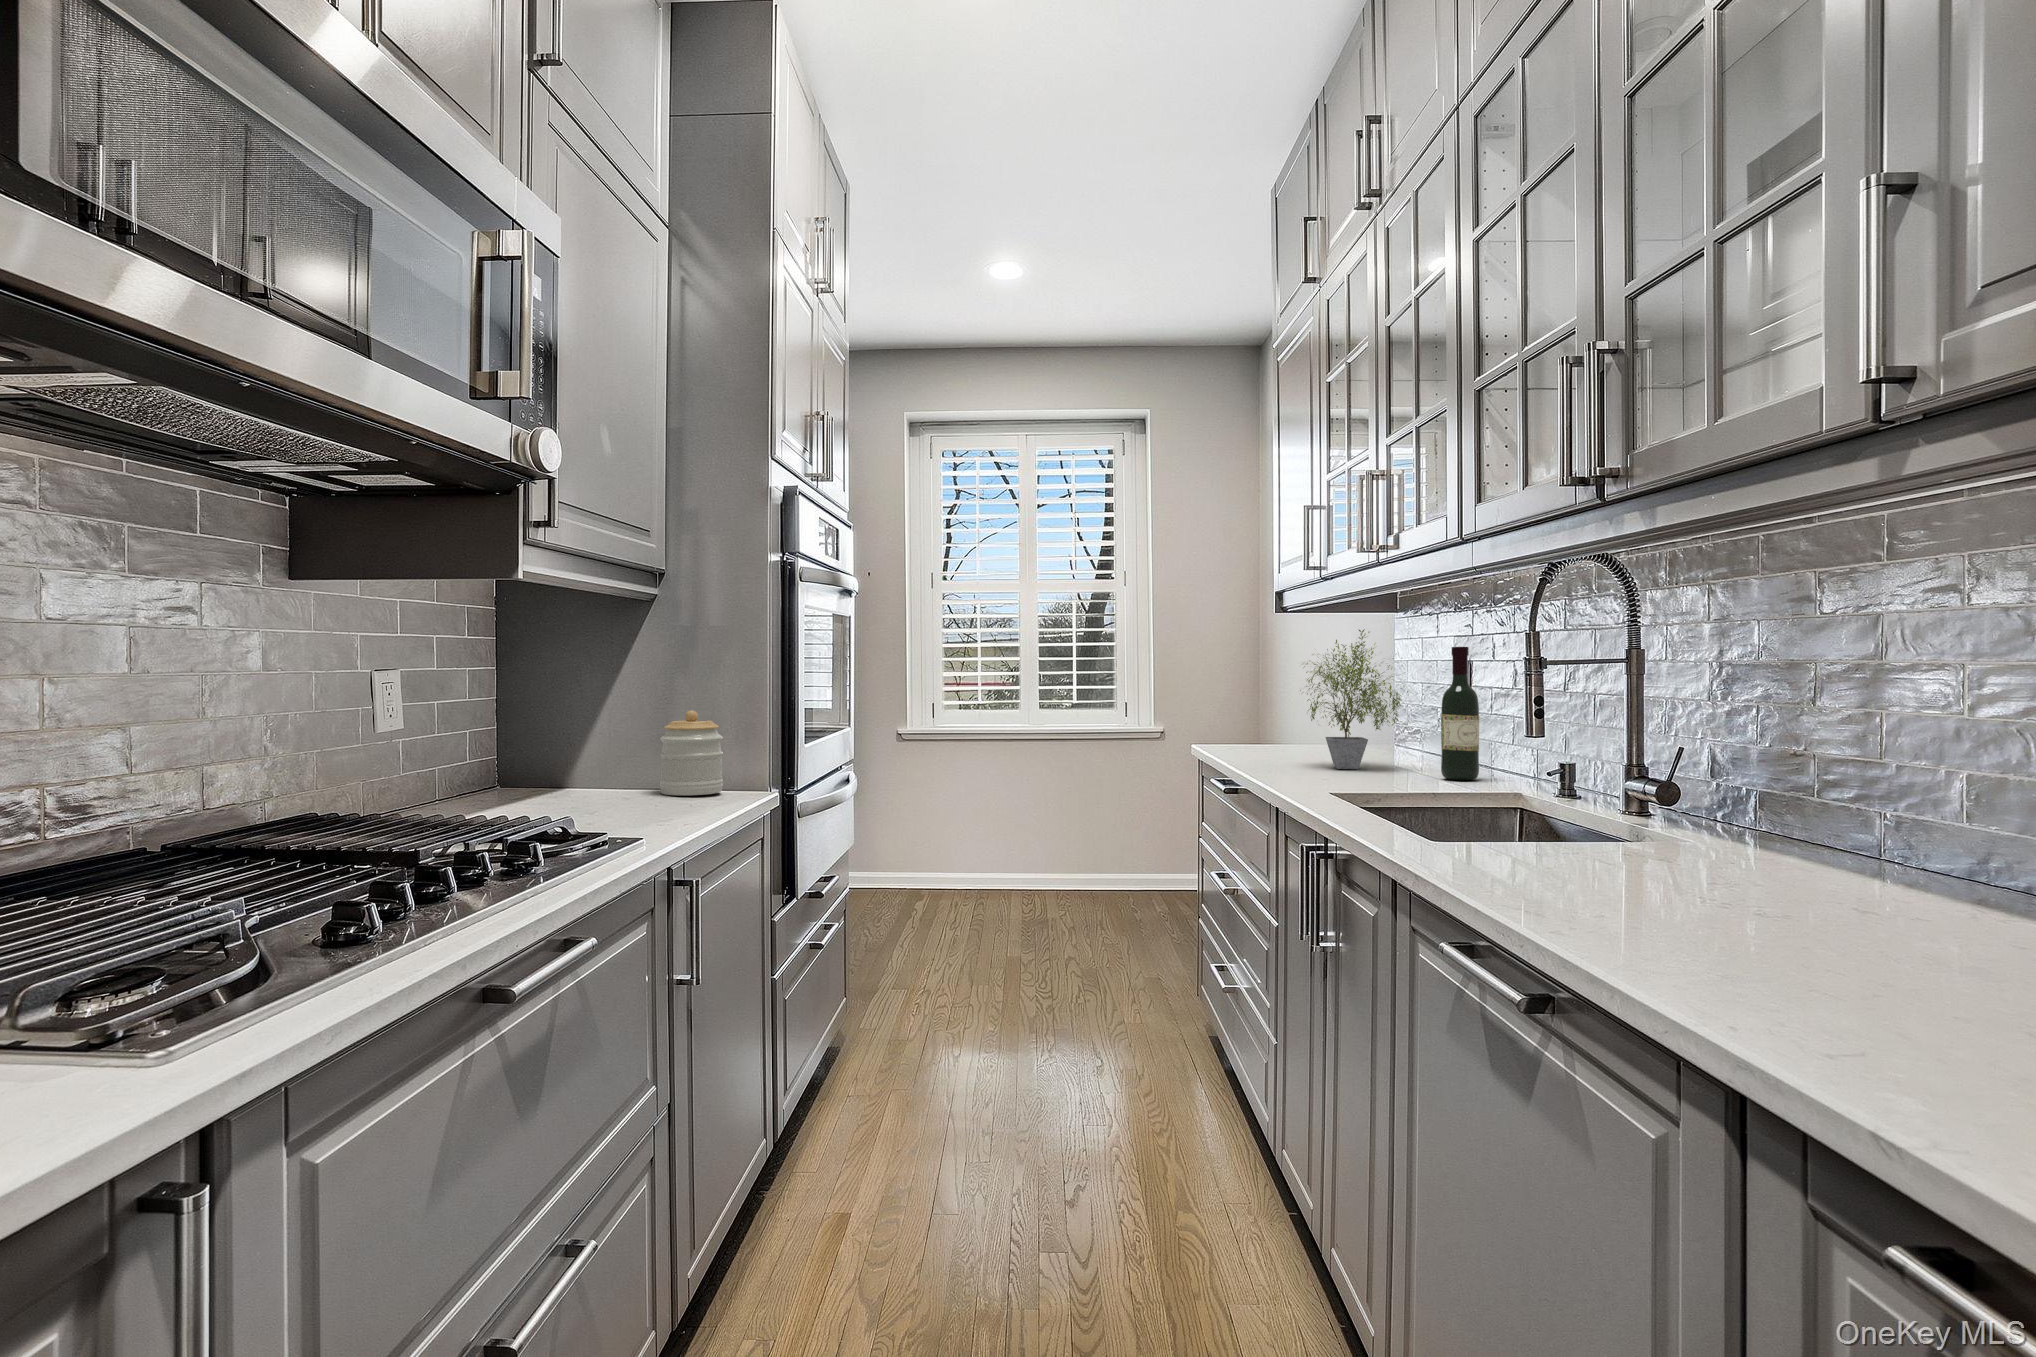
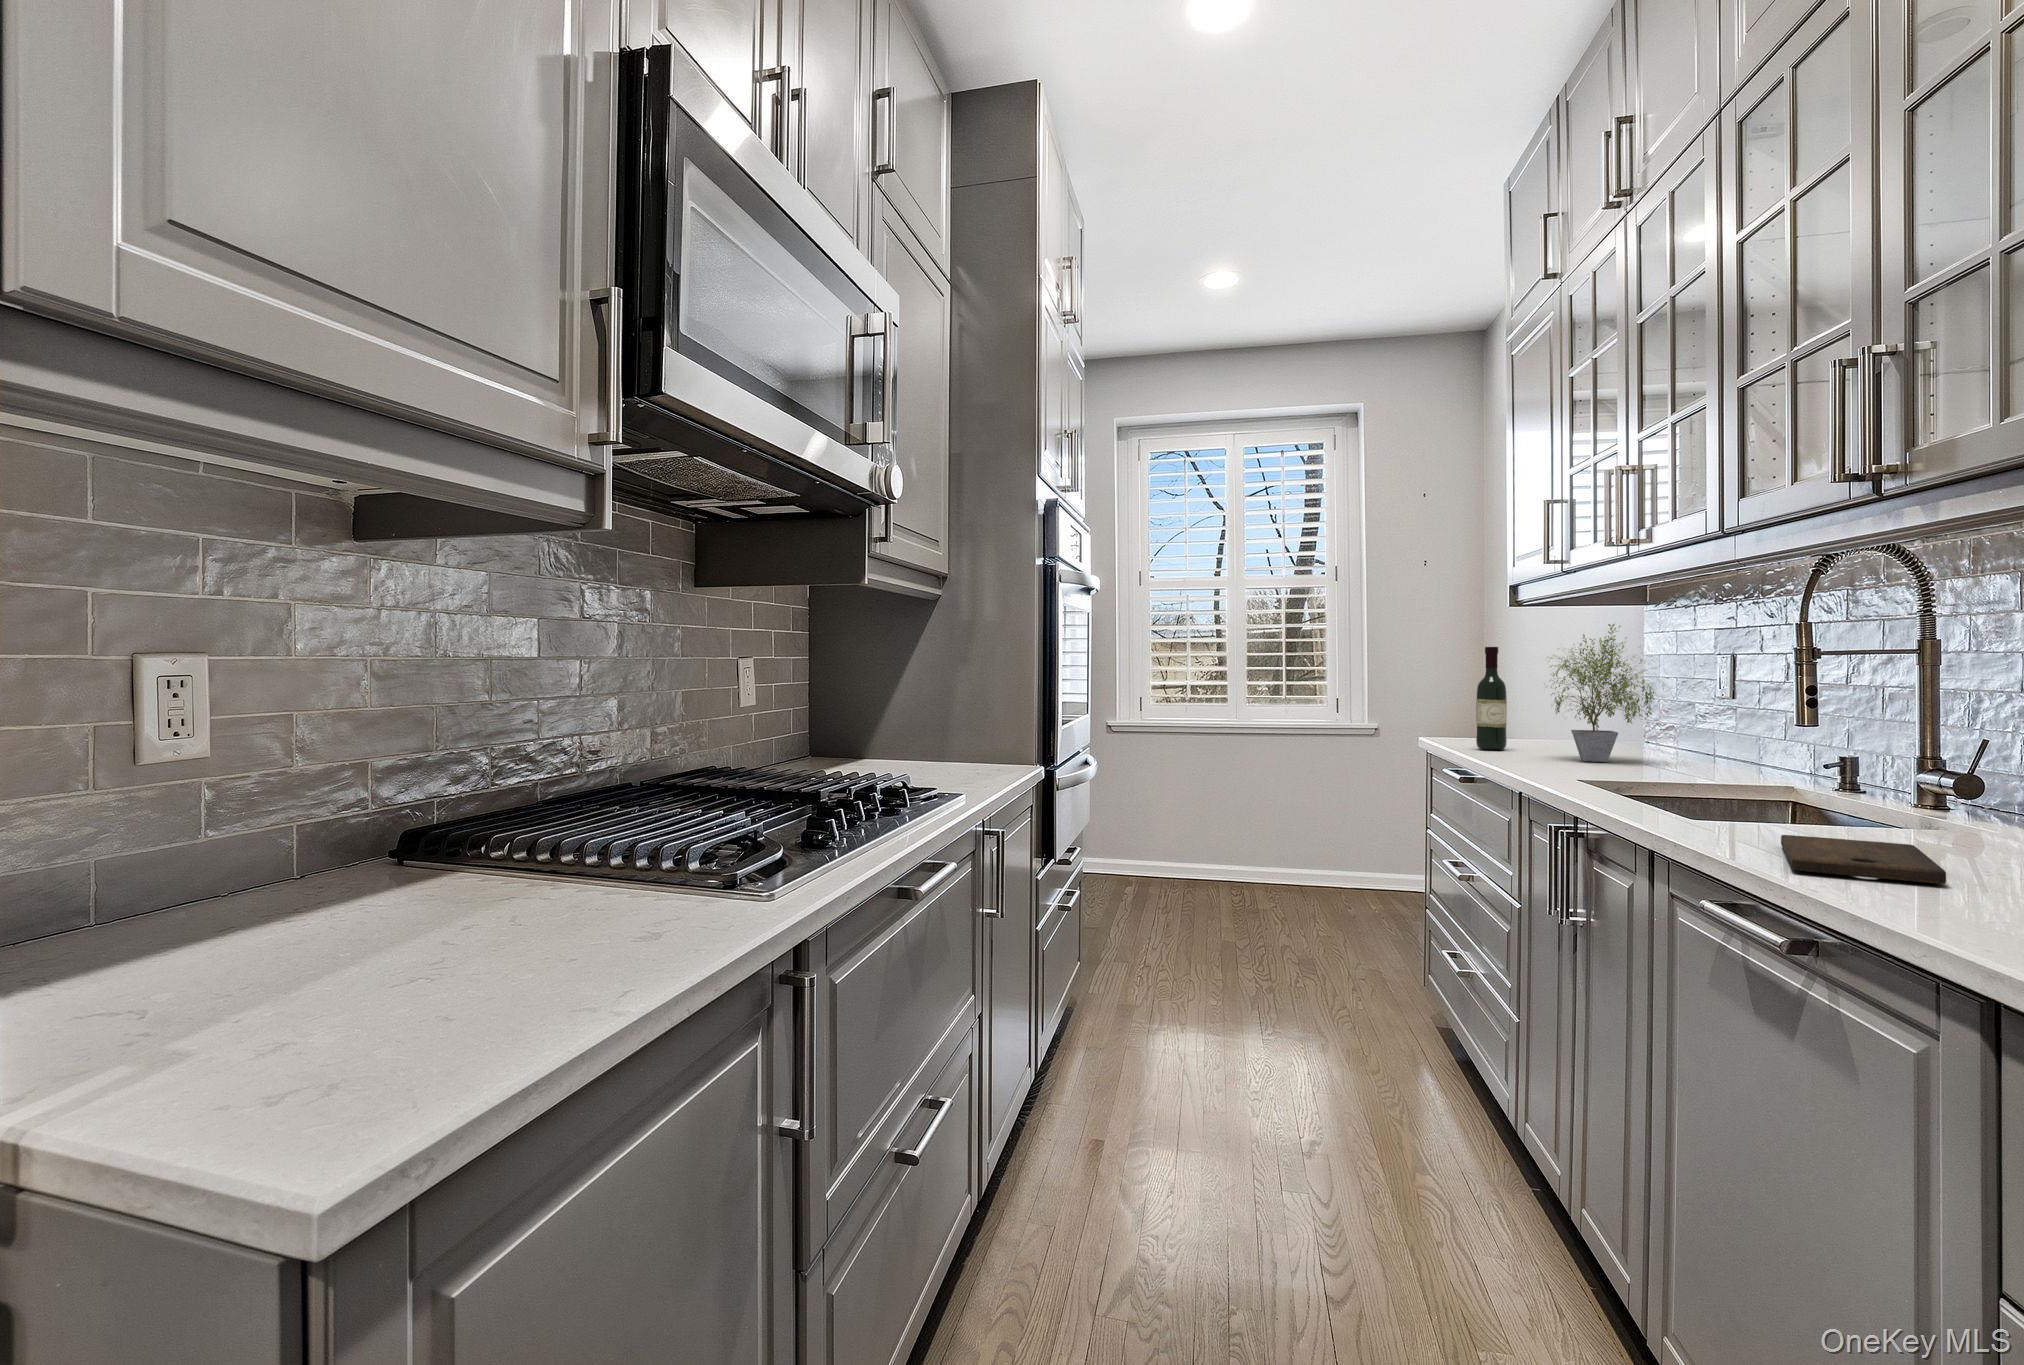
wine bottle: present [1441,647,1479,780] -> present [1476,647,1507,750]
jar: present [660,710,723,796] -> none [952,697,1003,769]
cutting board: none [1512,853,1658,905] -> present [1781,835,1946,884]

